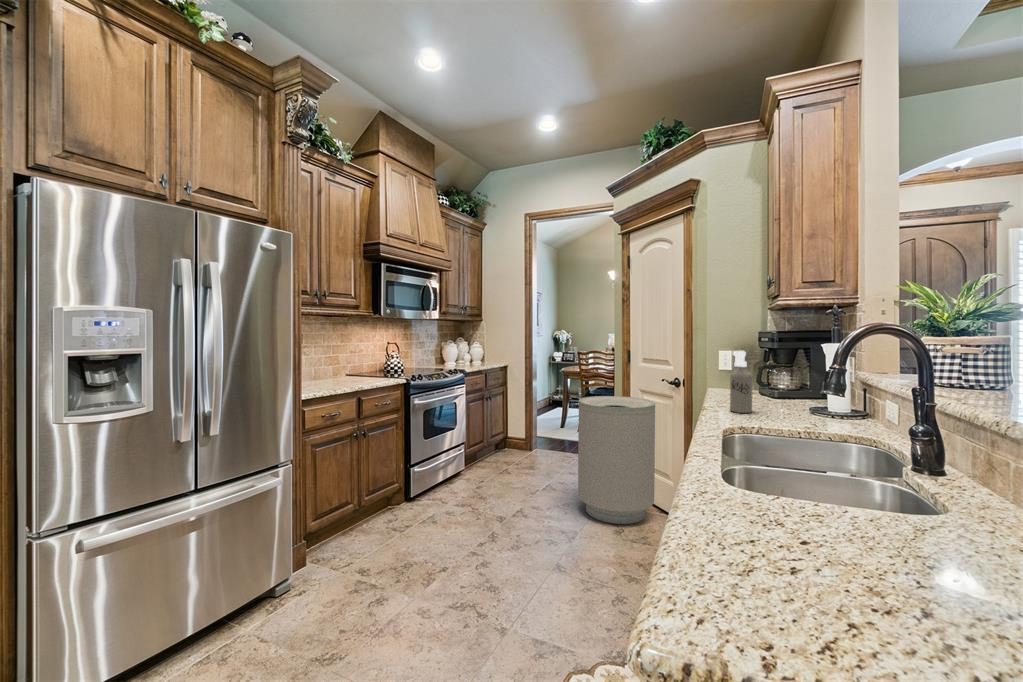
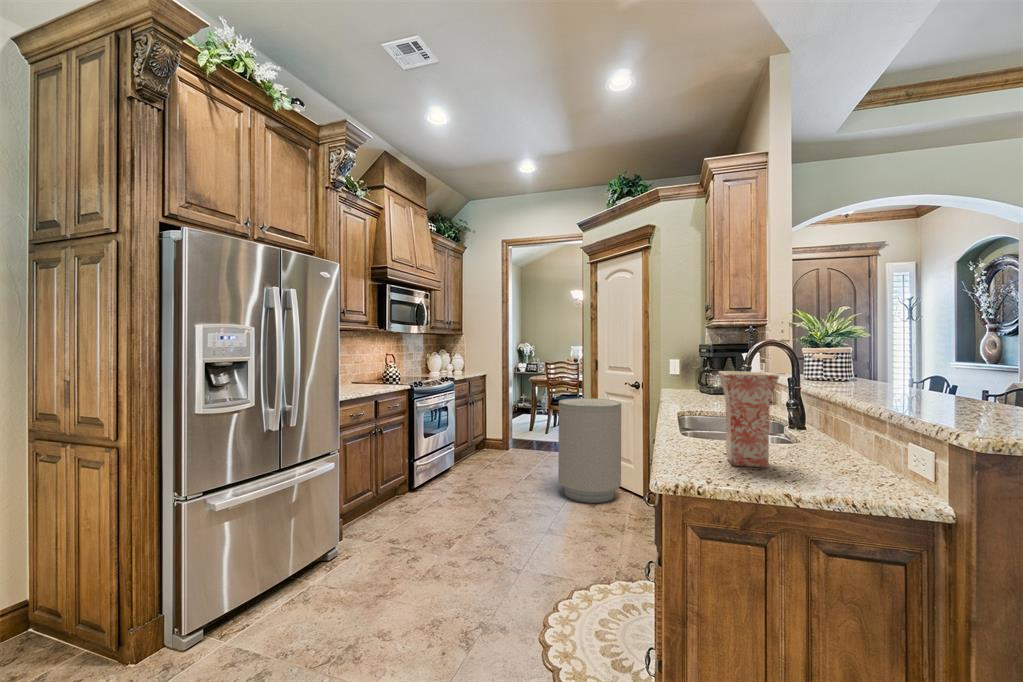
spray bottle: present [730,351,753,413] -> none [681,358,696,404]
vase: none [799,384,959,605] -> present [718,371,779,468]

